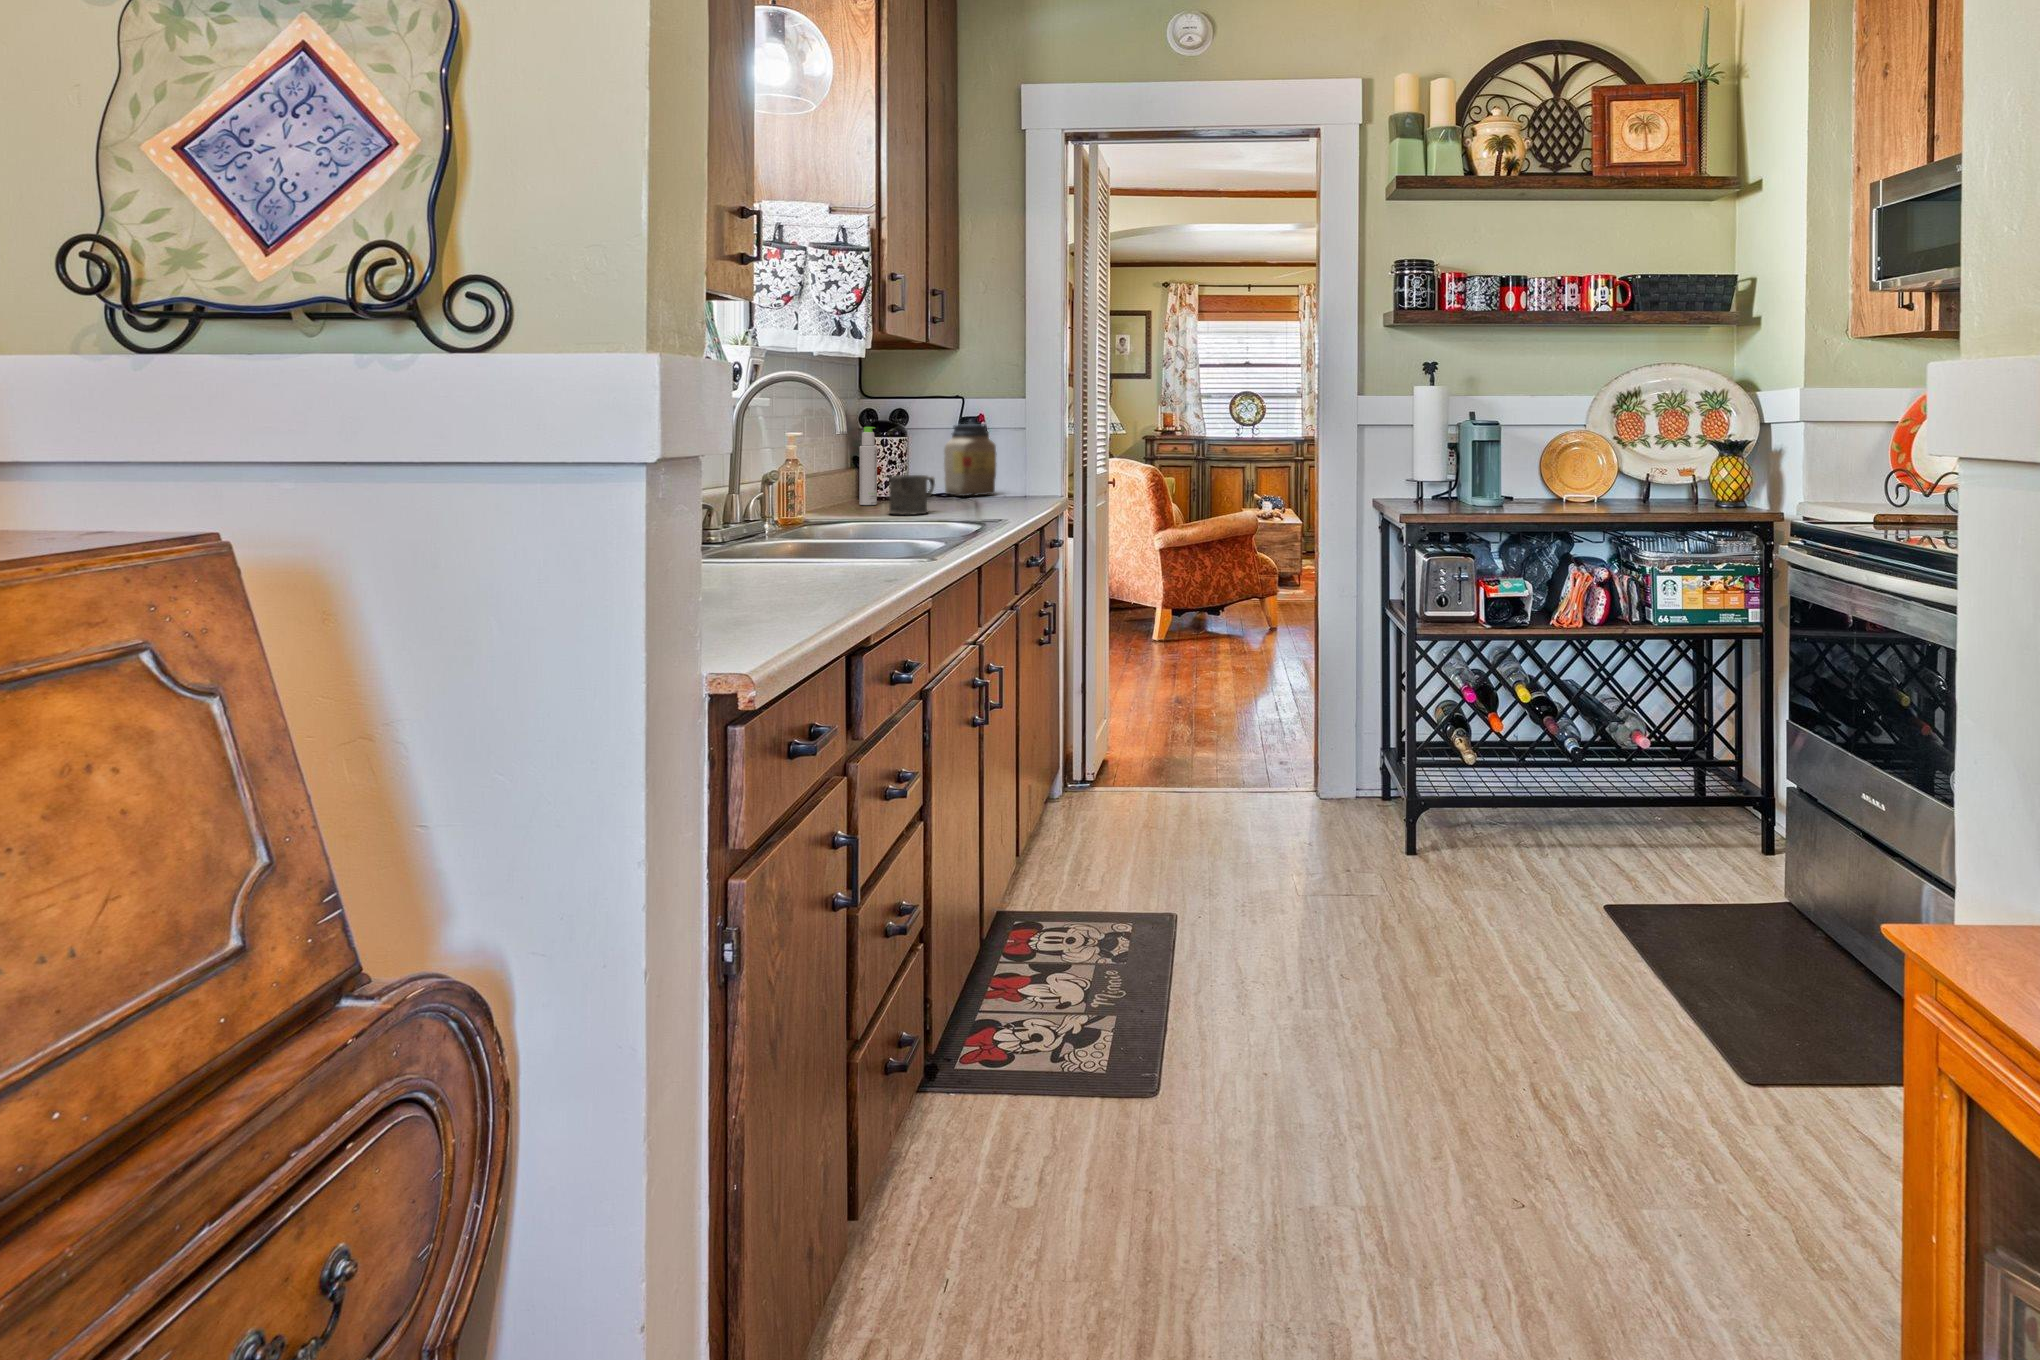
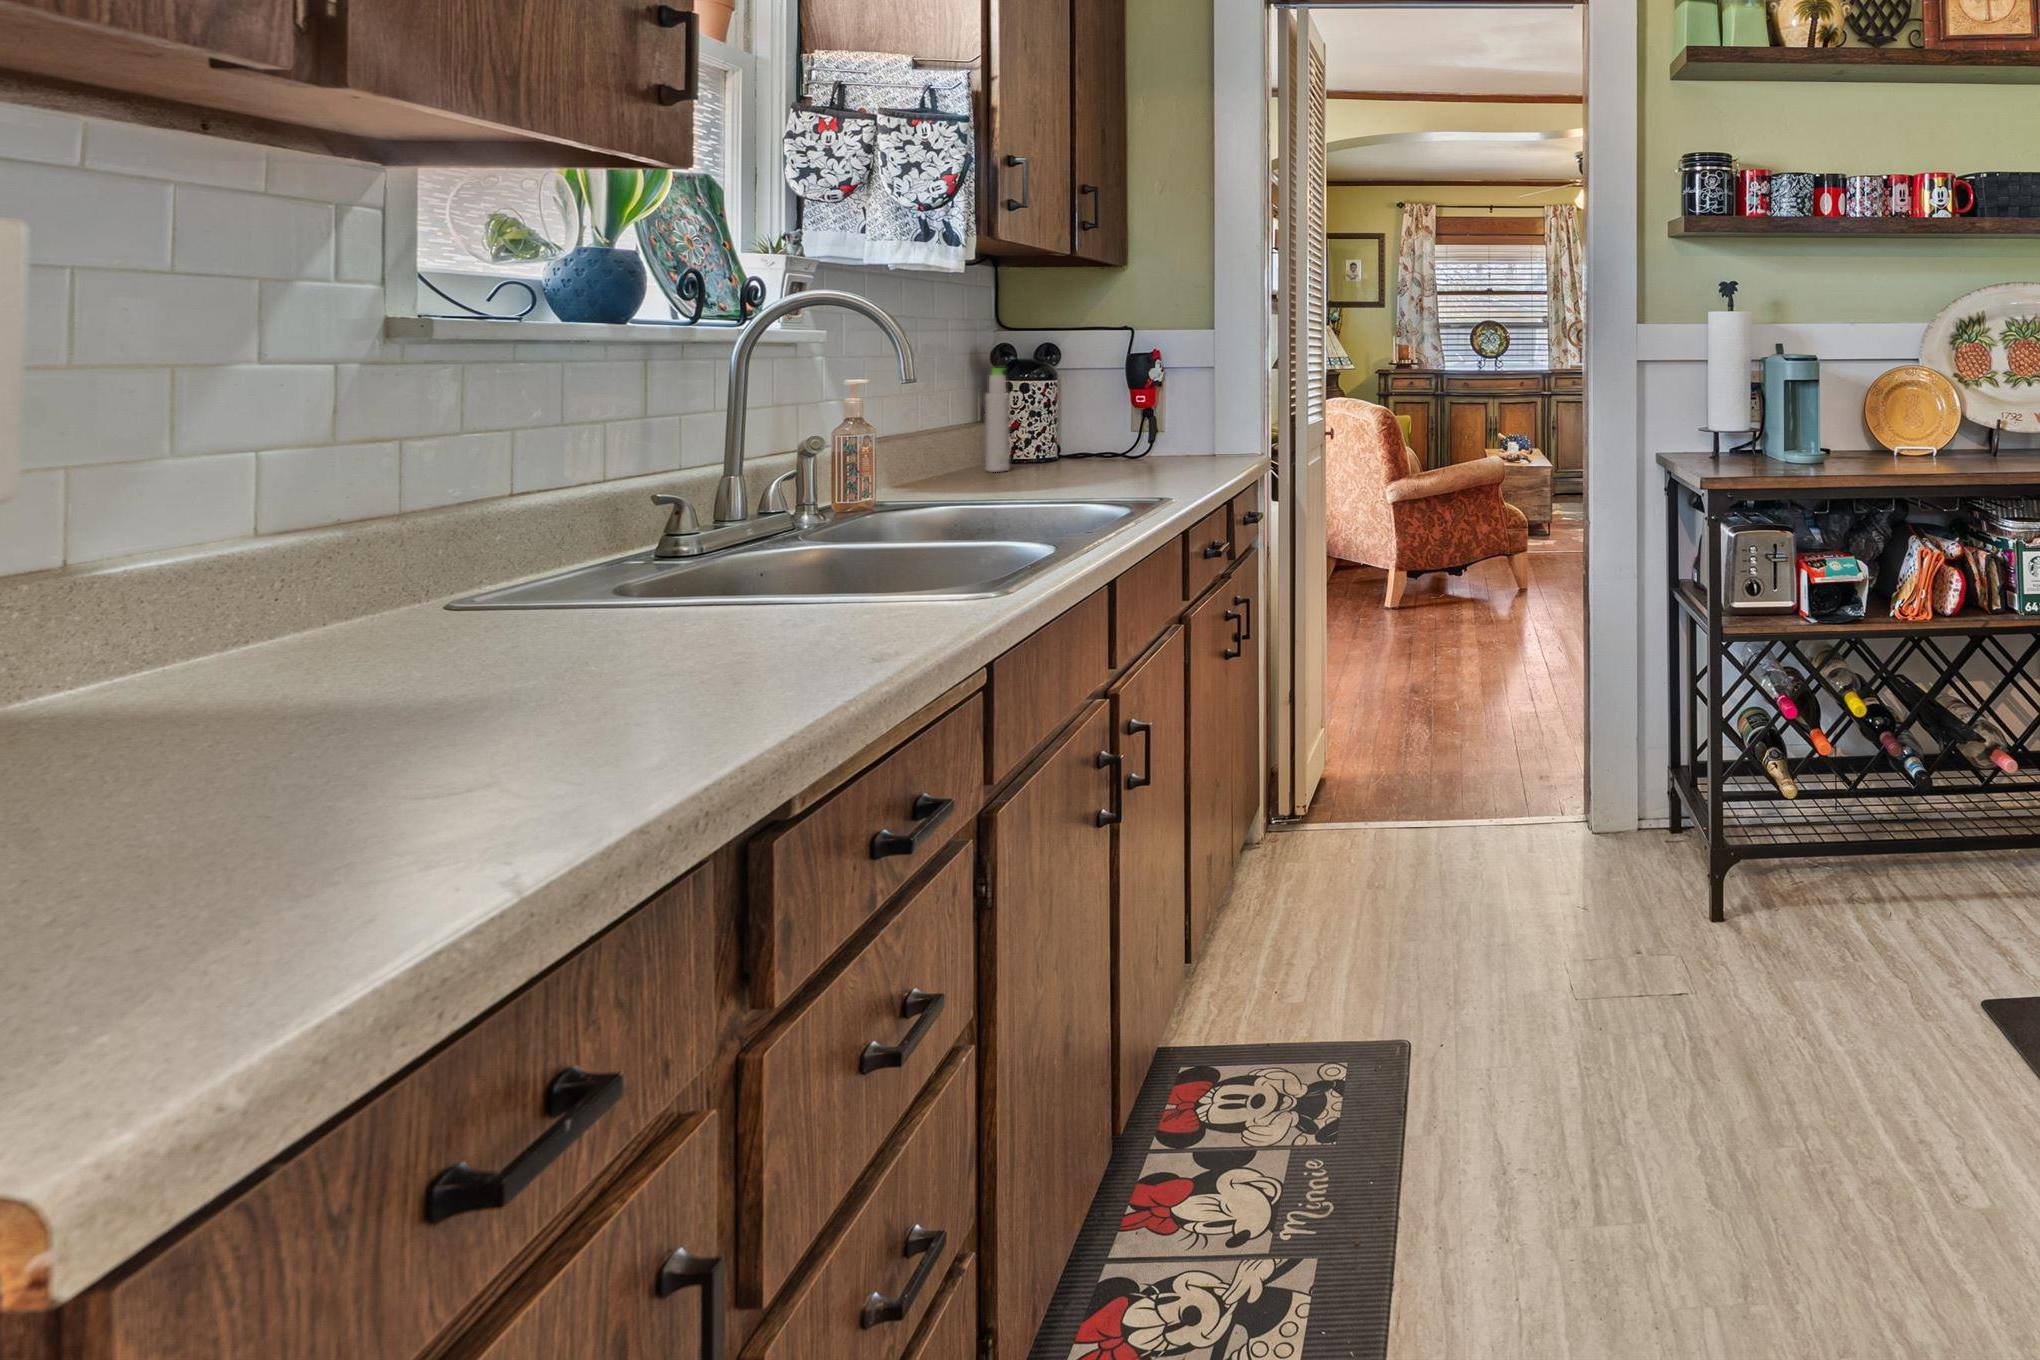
jar: present [944,424,997,496] -> none [1107,363,1175,456]
mug: present [889,475,935,515] -> none [1014,433,1080,488]

